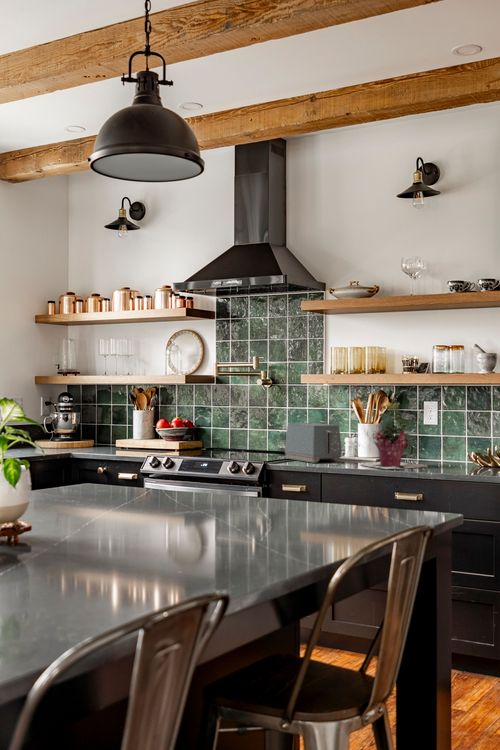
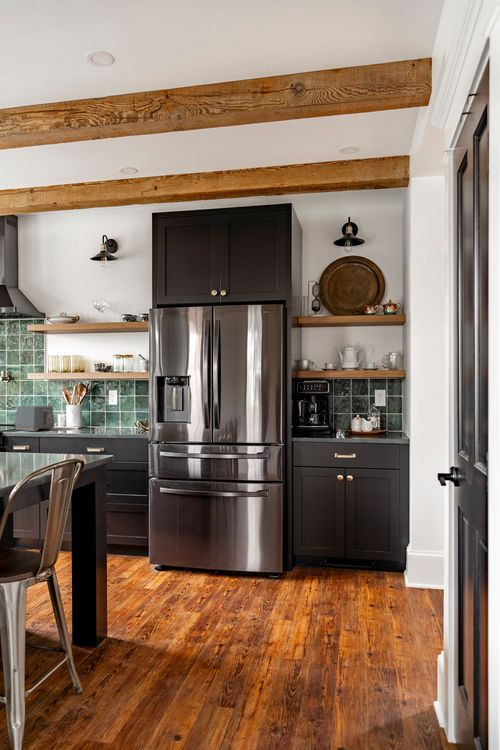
potted plant: present [358,400,427,469] -> none [65,389,110,433]

